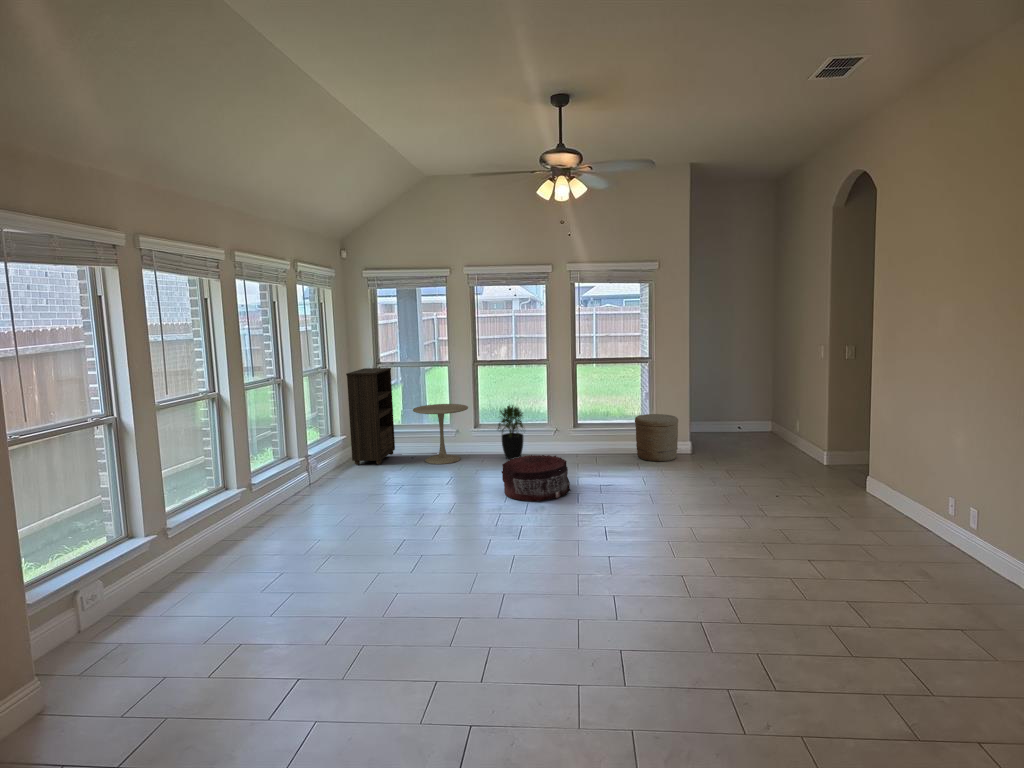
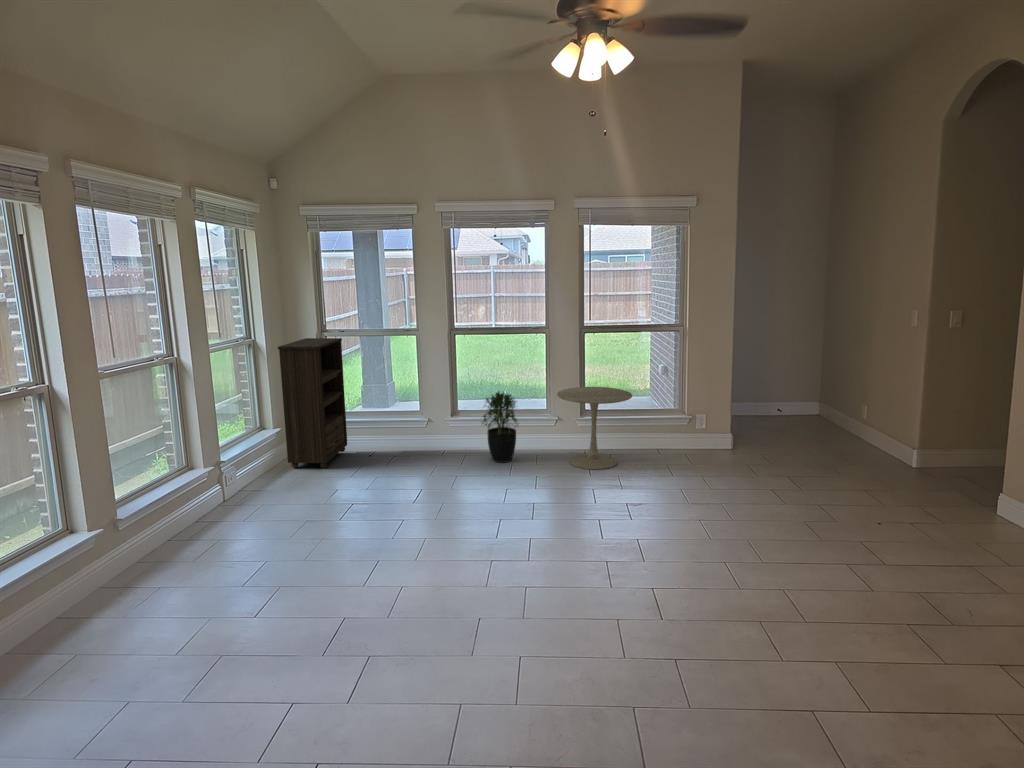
side table: present [413,404,468,464] -> present [557,387,632,470]
woven basket: present [635,414,678,461] -> none [663,406,721,470]
pouf: present [502,455,570,501] -> none [490,467,587,541]

